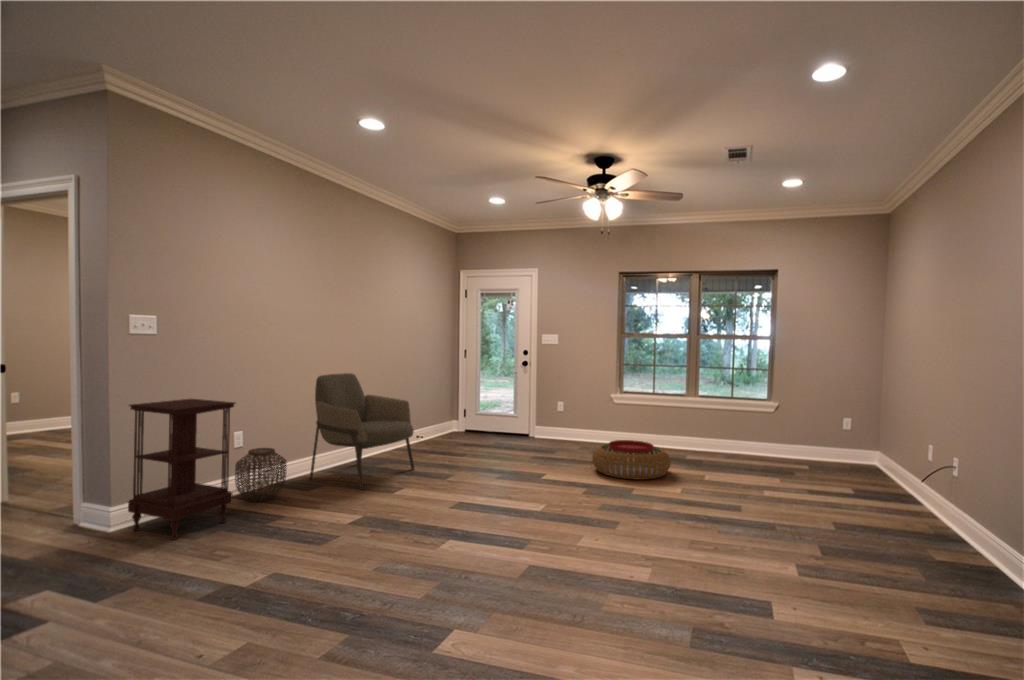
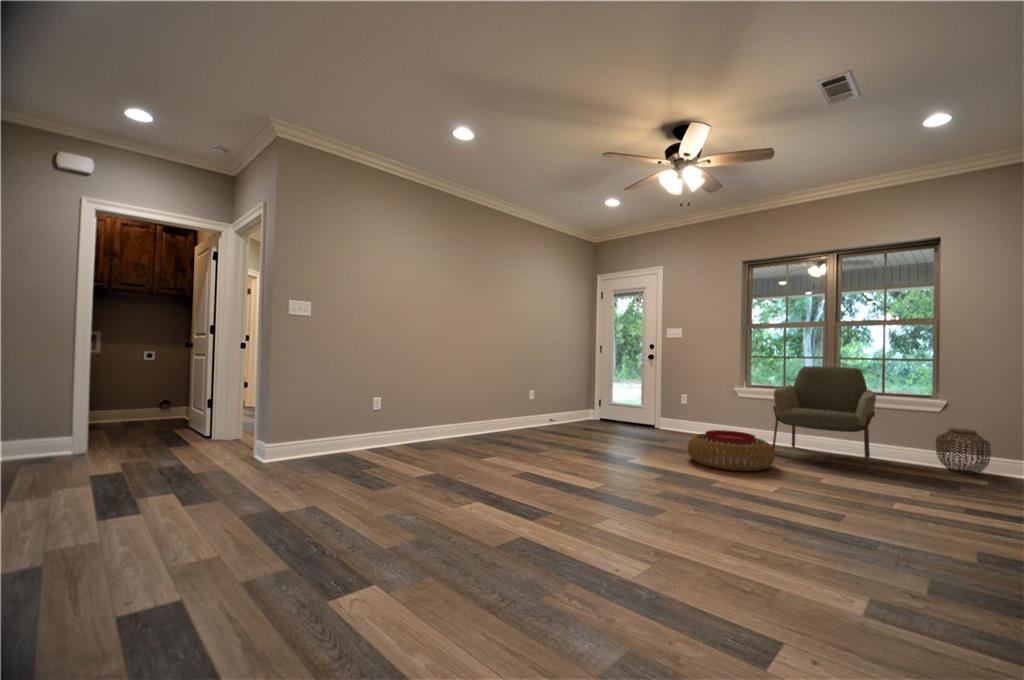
armchair: present [310,373,415,489] -> present [772,366,876,468]
side table: present [128,399,235,540] -> none [289,370,357,468]
woven basket: present [235,448,287,502] -> present [936,428,991,474]

